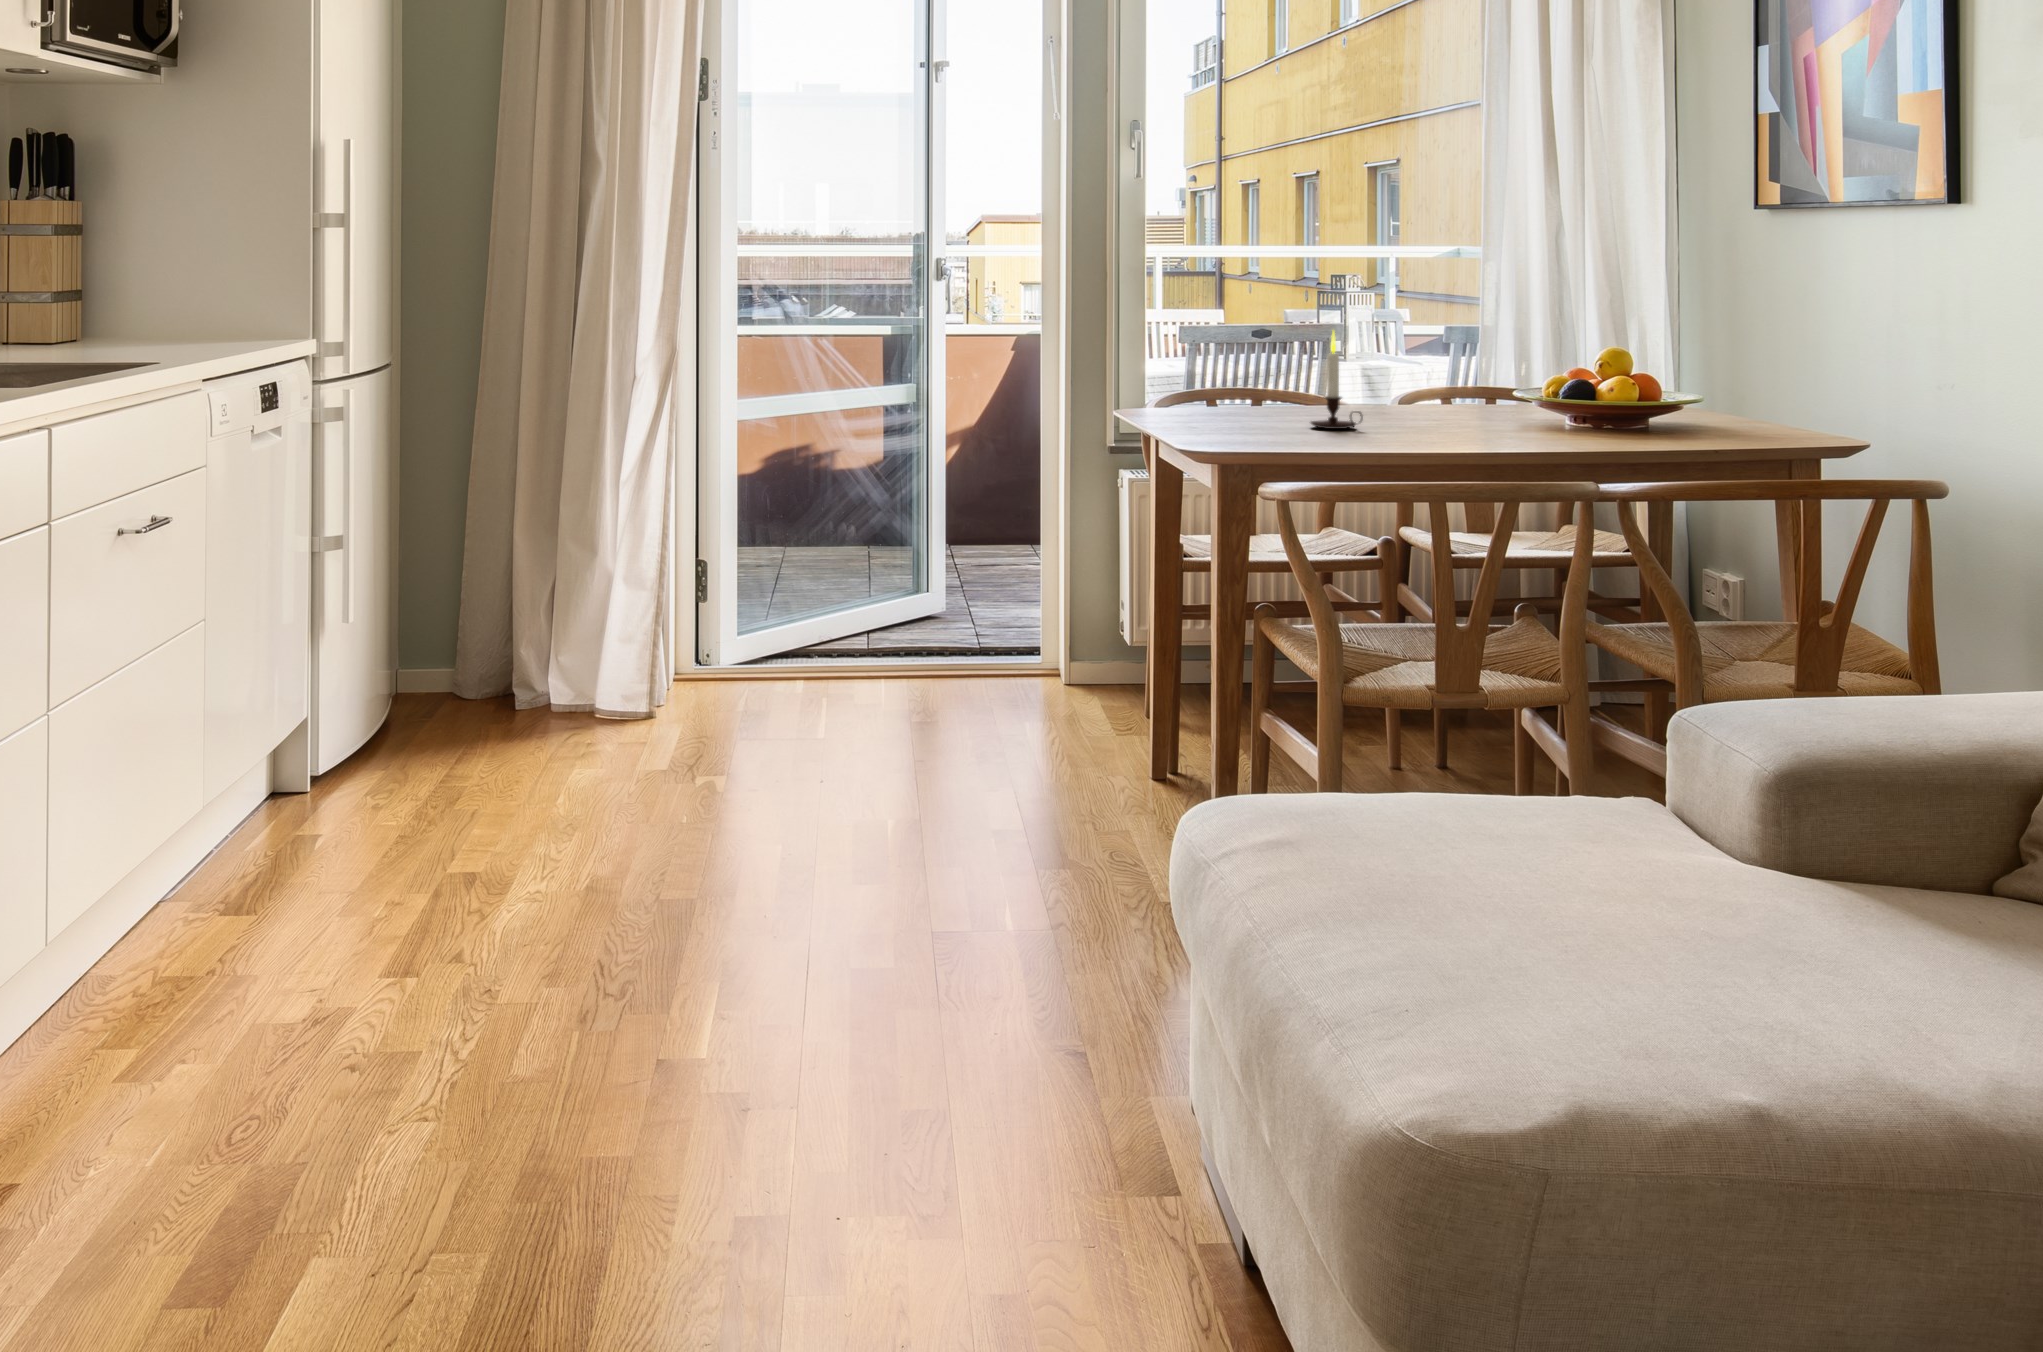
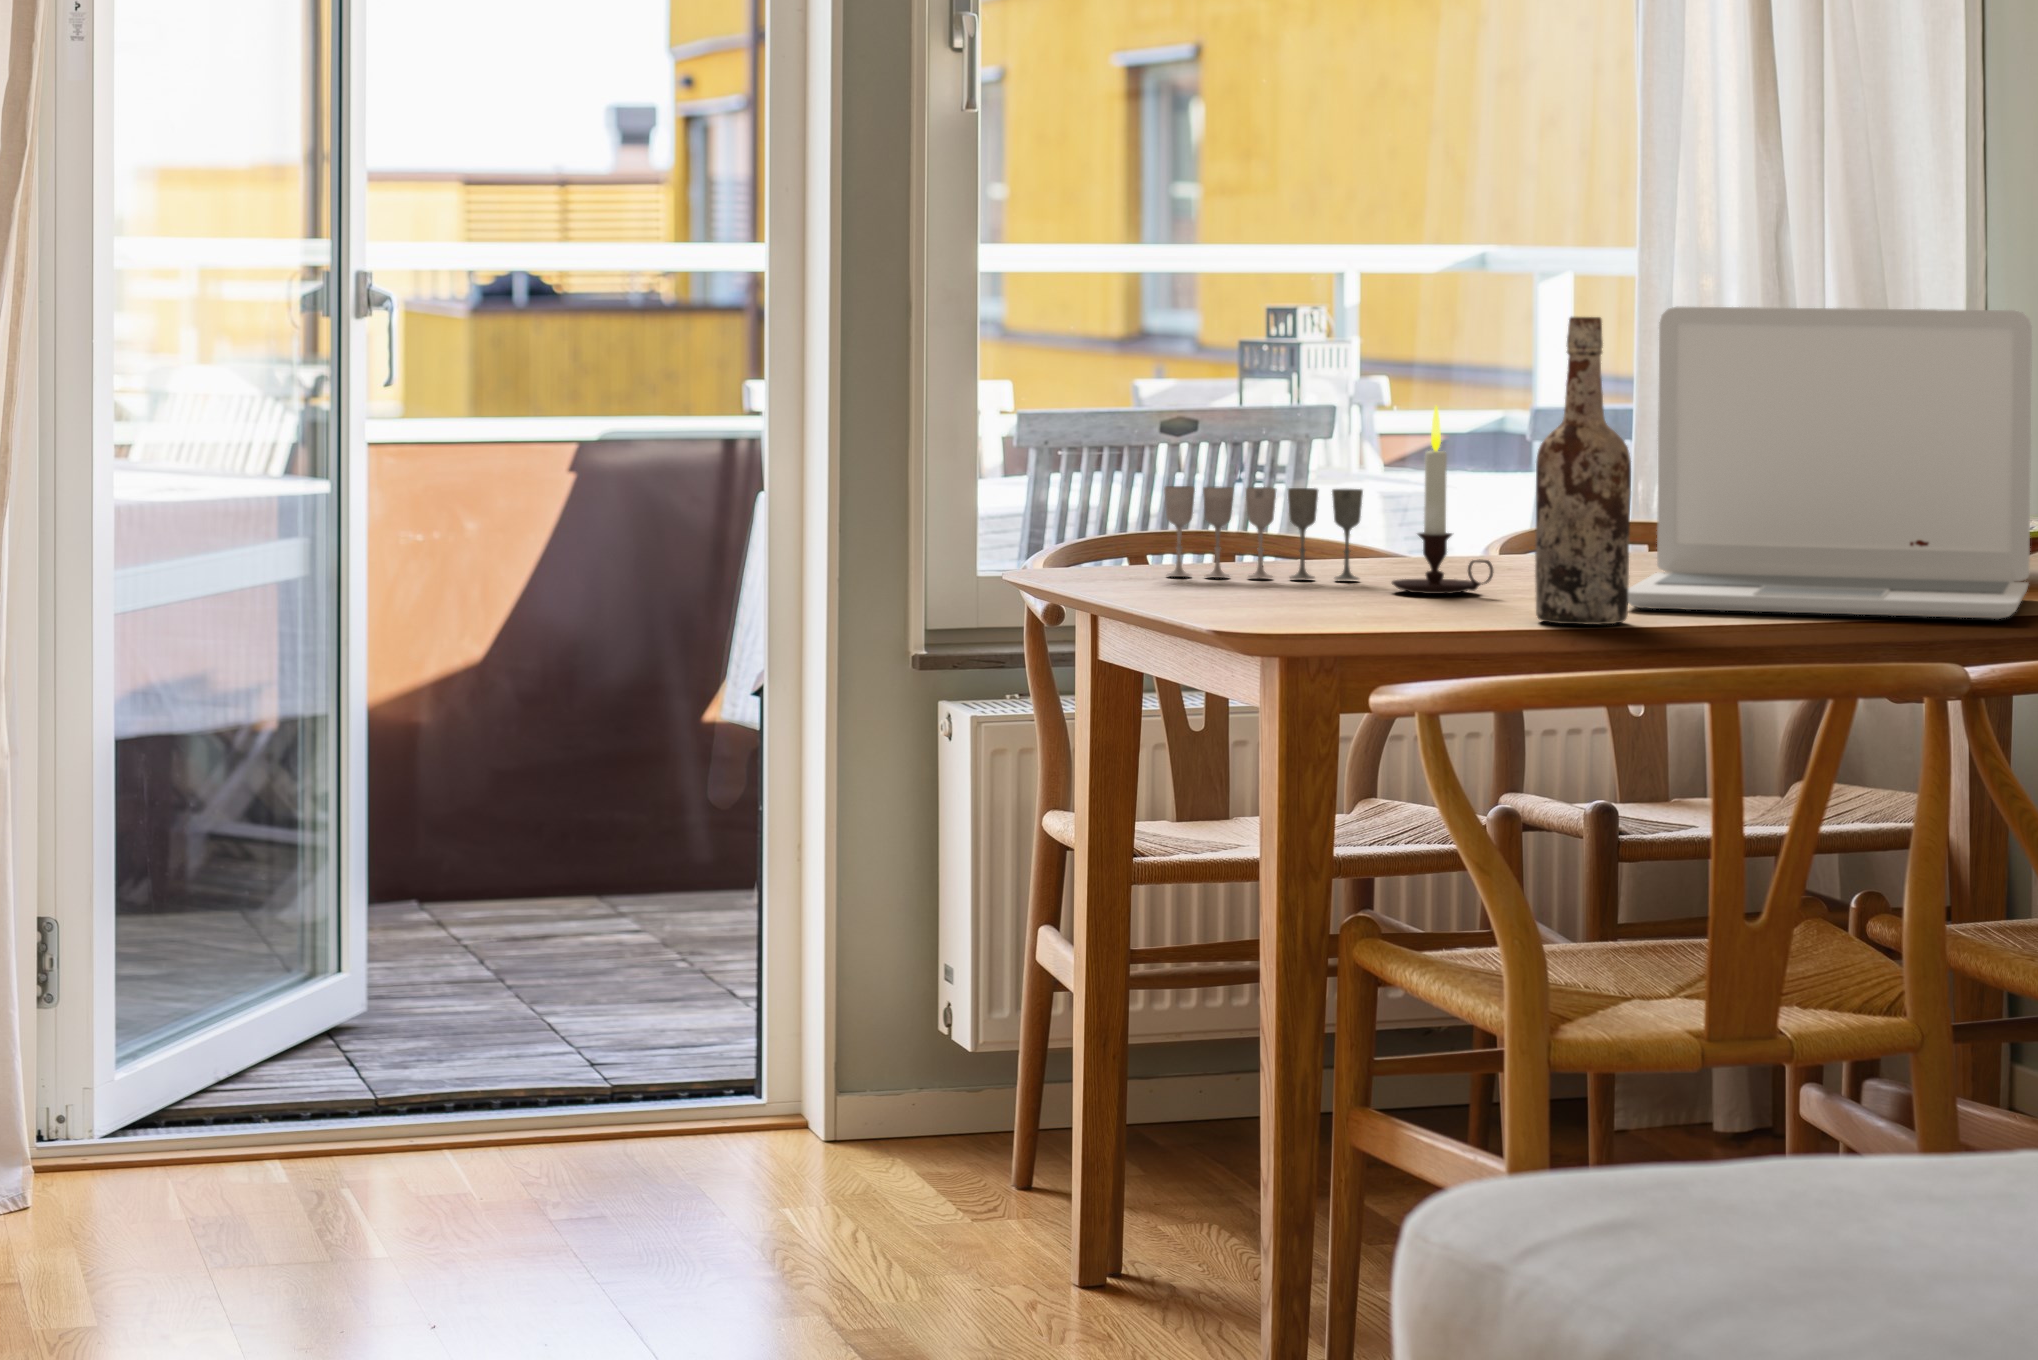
laptop: none [1428,277,1667,449] -> present [1628,307,2032,619]
wine bottle: none [1373,282,1425,448] -> present [1535,317,1631,624]
wine glass: none [1198,370,1301,420] -> present [1164,486,1363,580]

